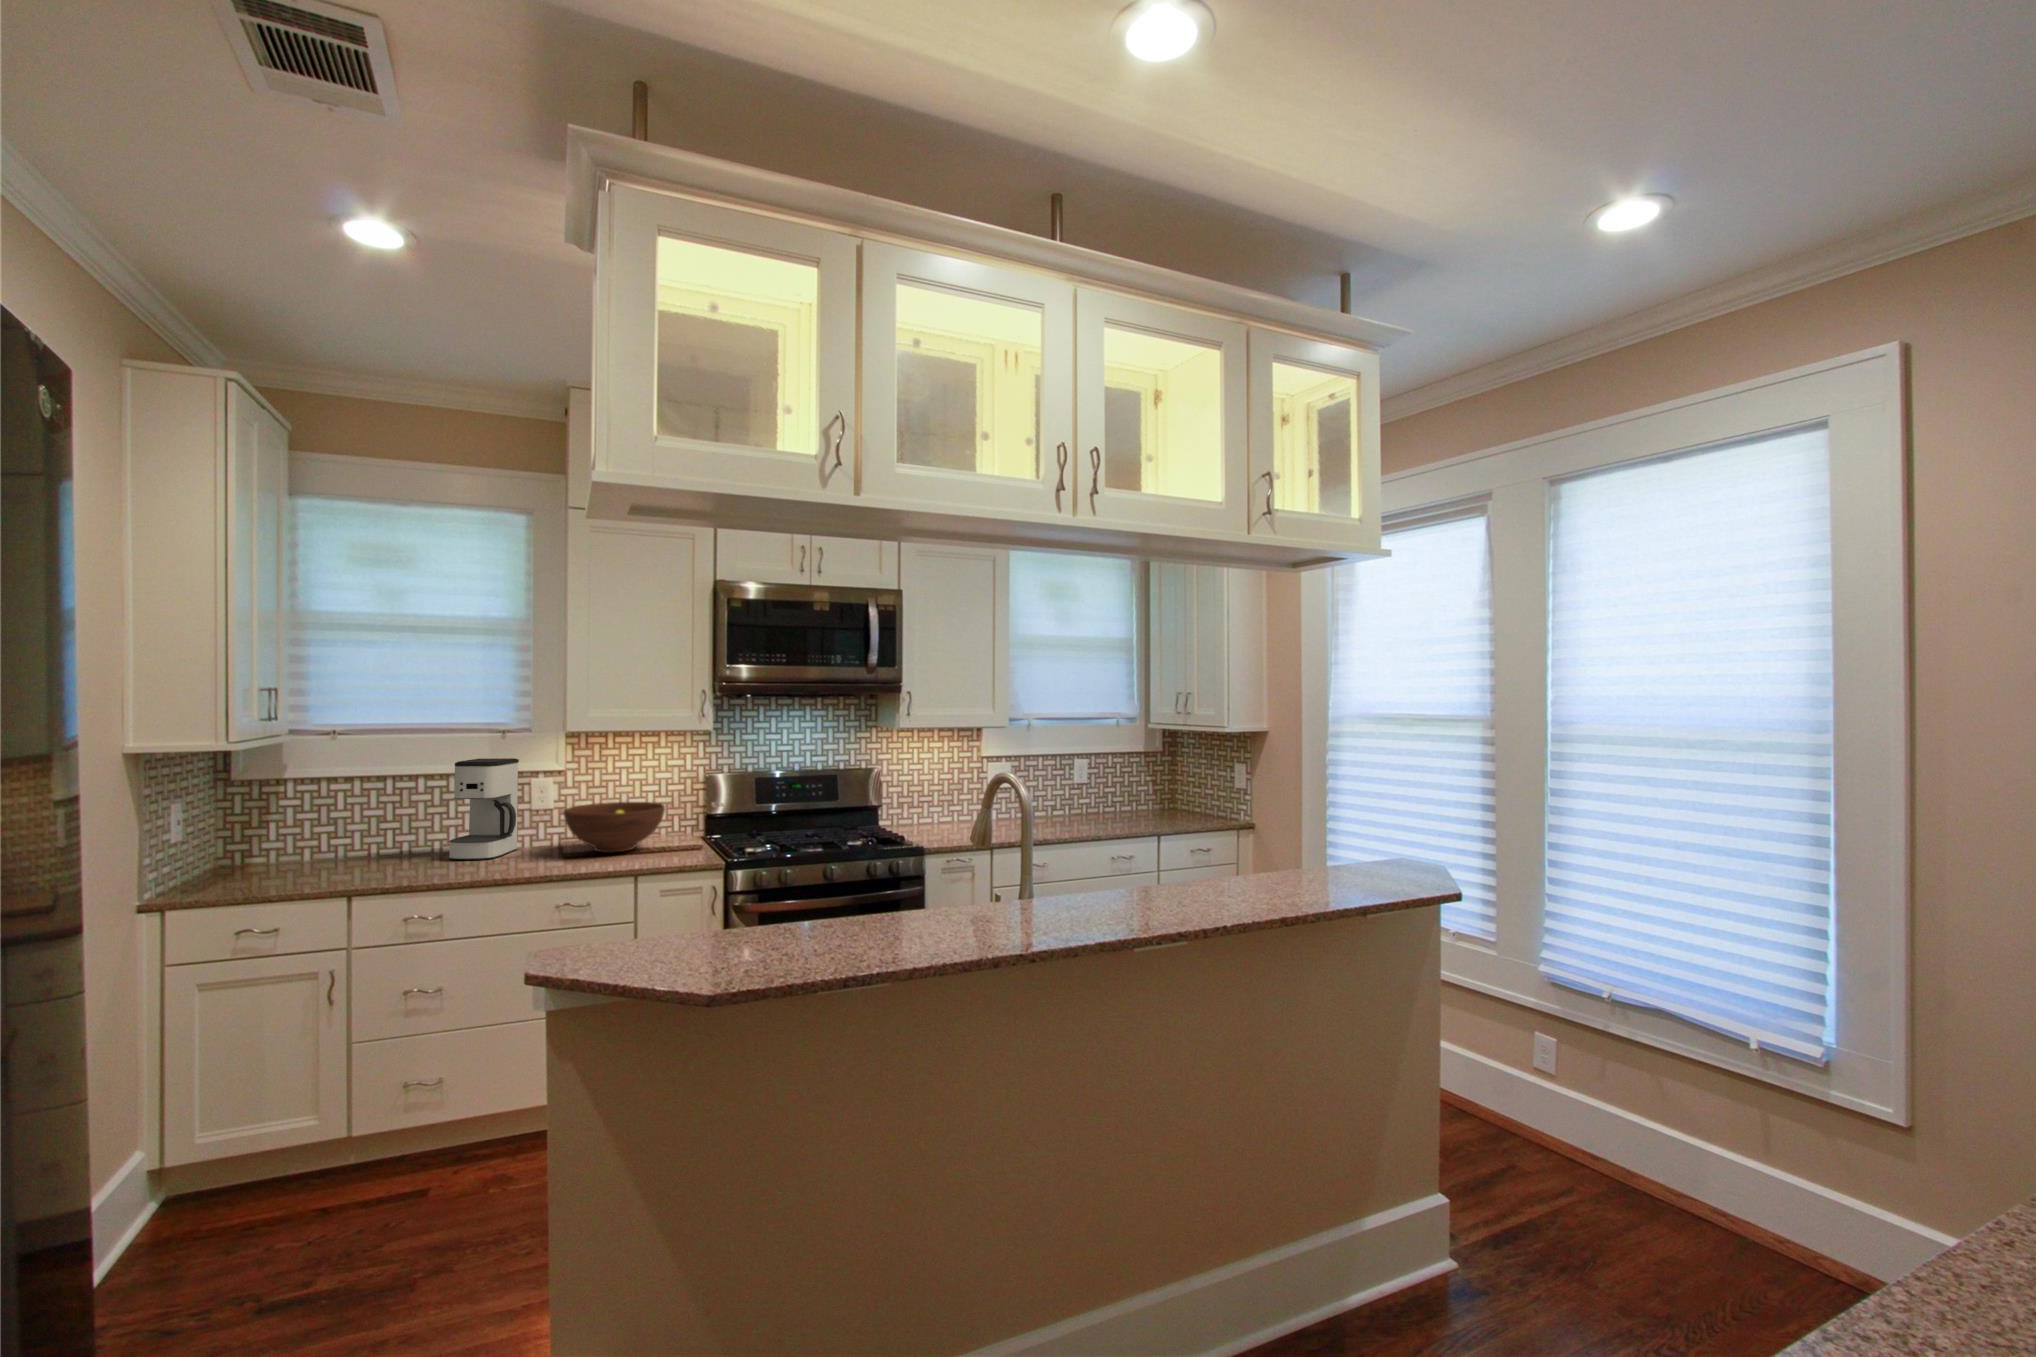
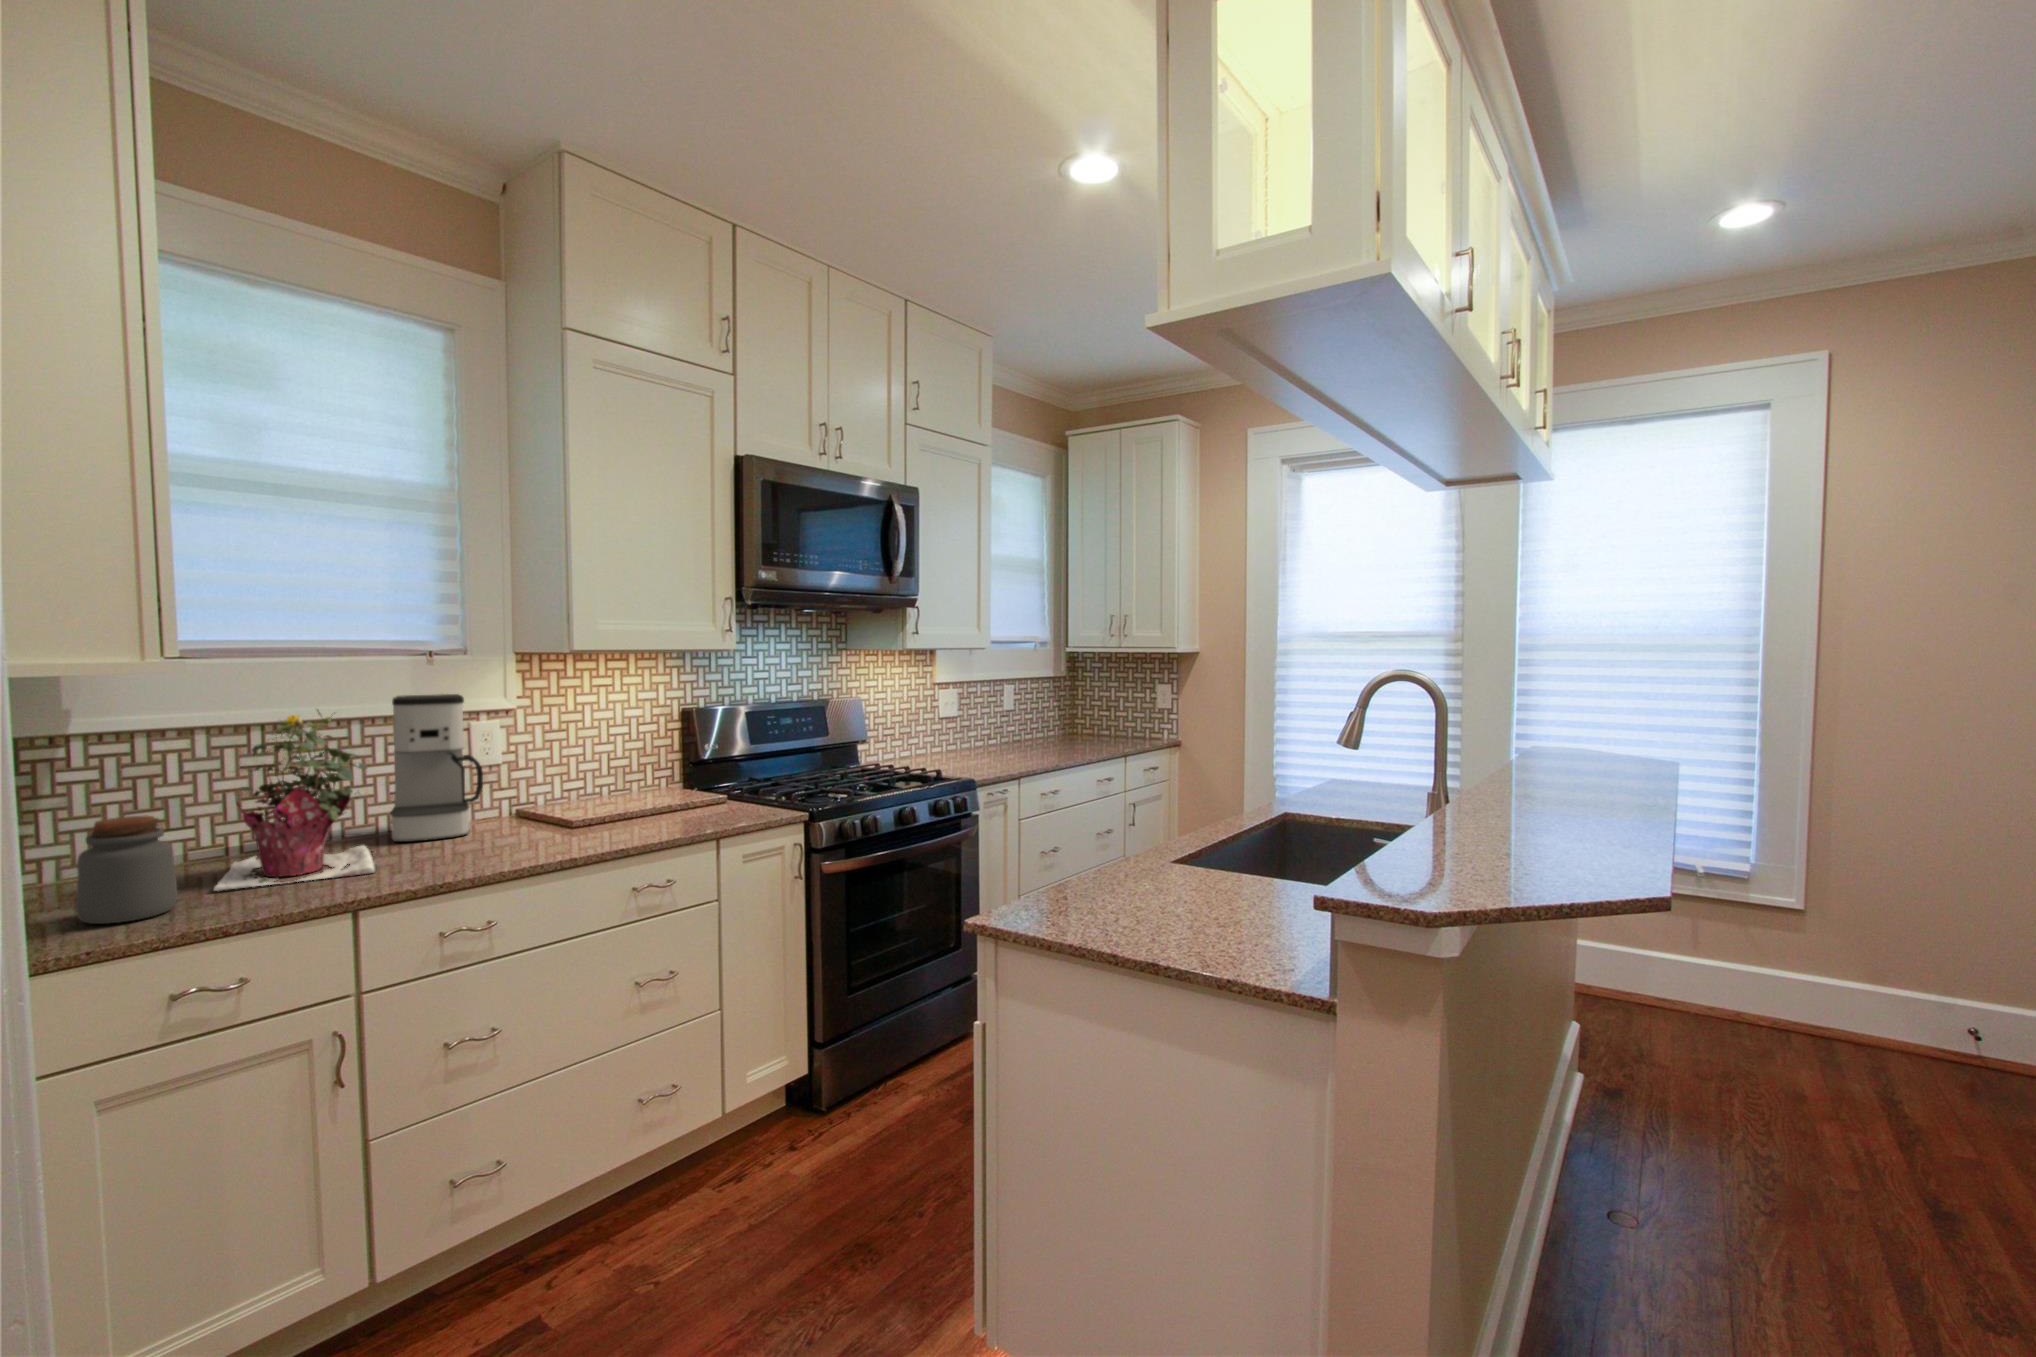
potted plant: none [302,768,431,879] -> present [214,710,377,891]
fruit bowl: present [564,802,665,853] -> none [554,746,687,812]
jar: none [215,830,271,892] -> present [76,816,178,924]

